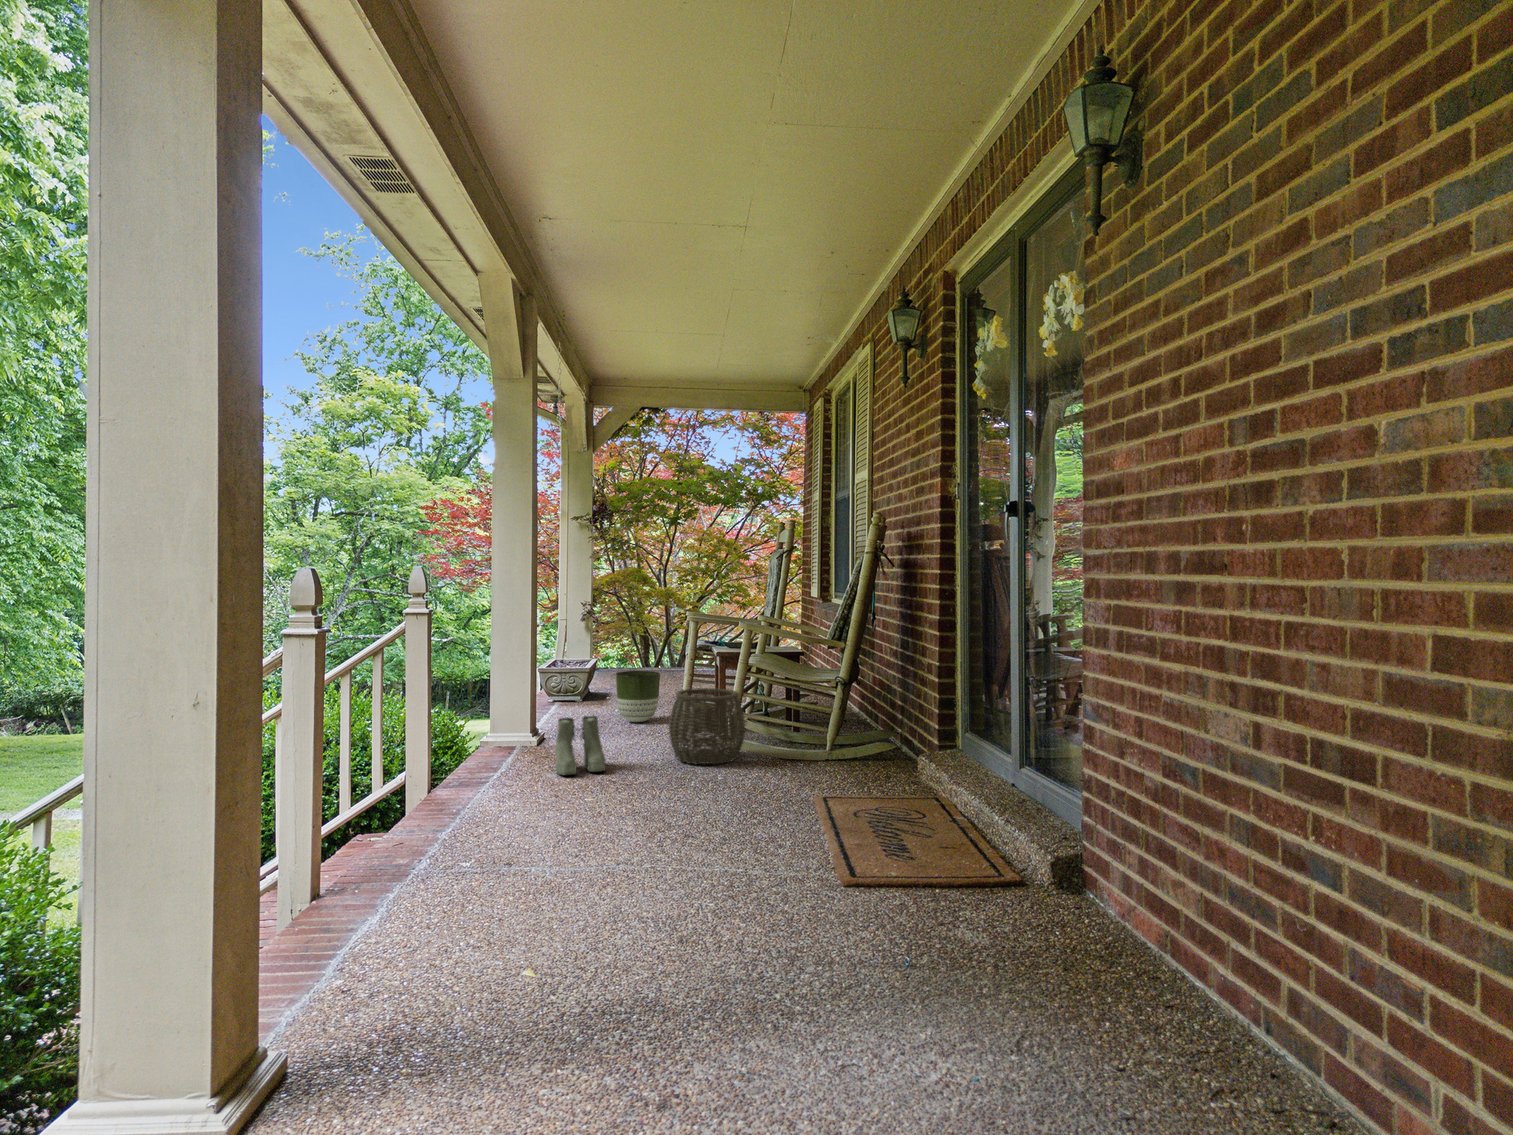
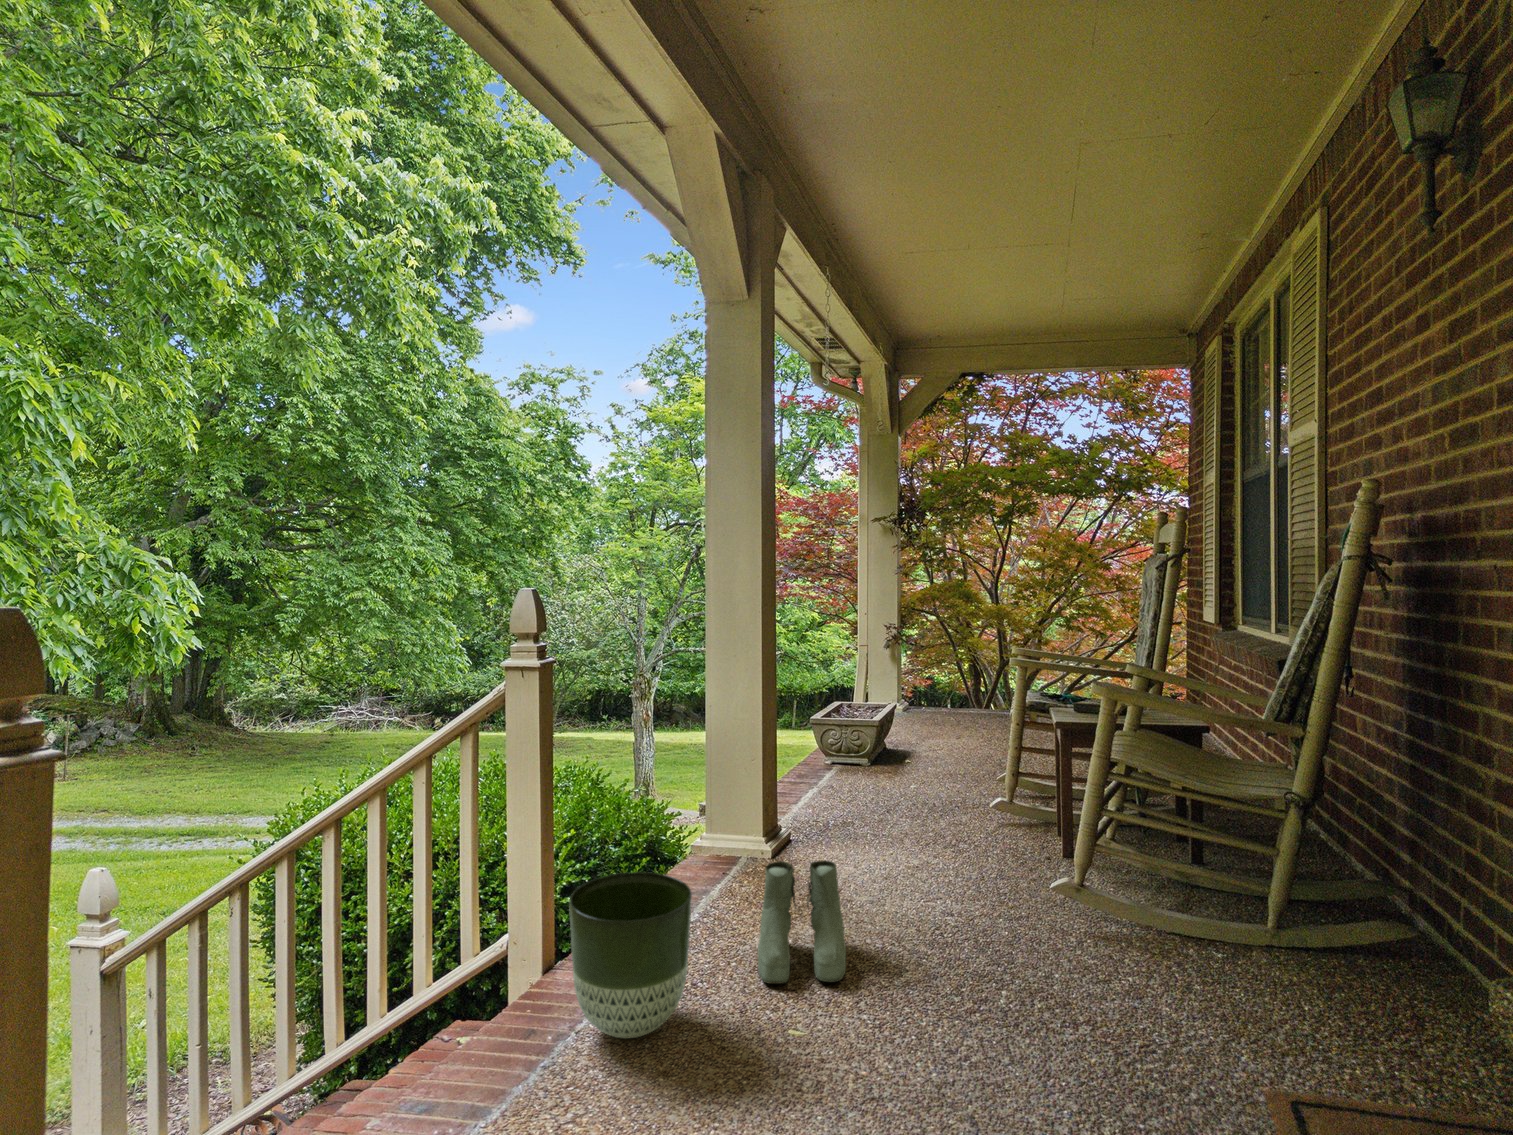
planter: present [616,671,660,722] -> present [569,872,692,1038]
woven basket: present [669,688,745,765] -> none [968,820,1127,995]

